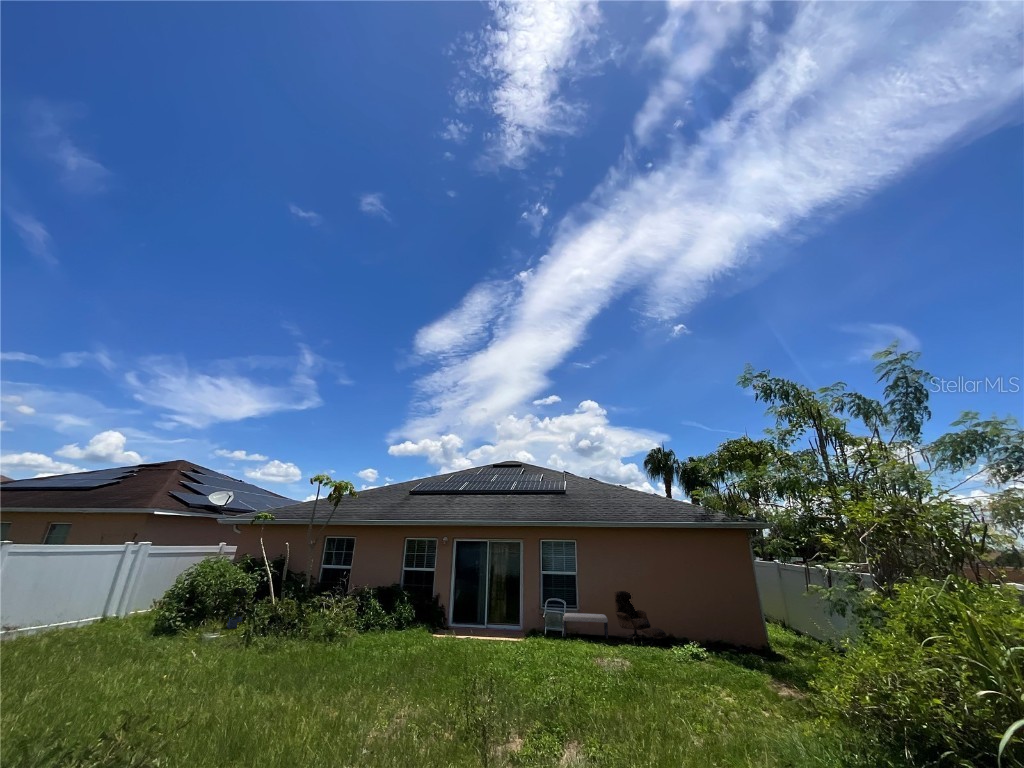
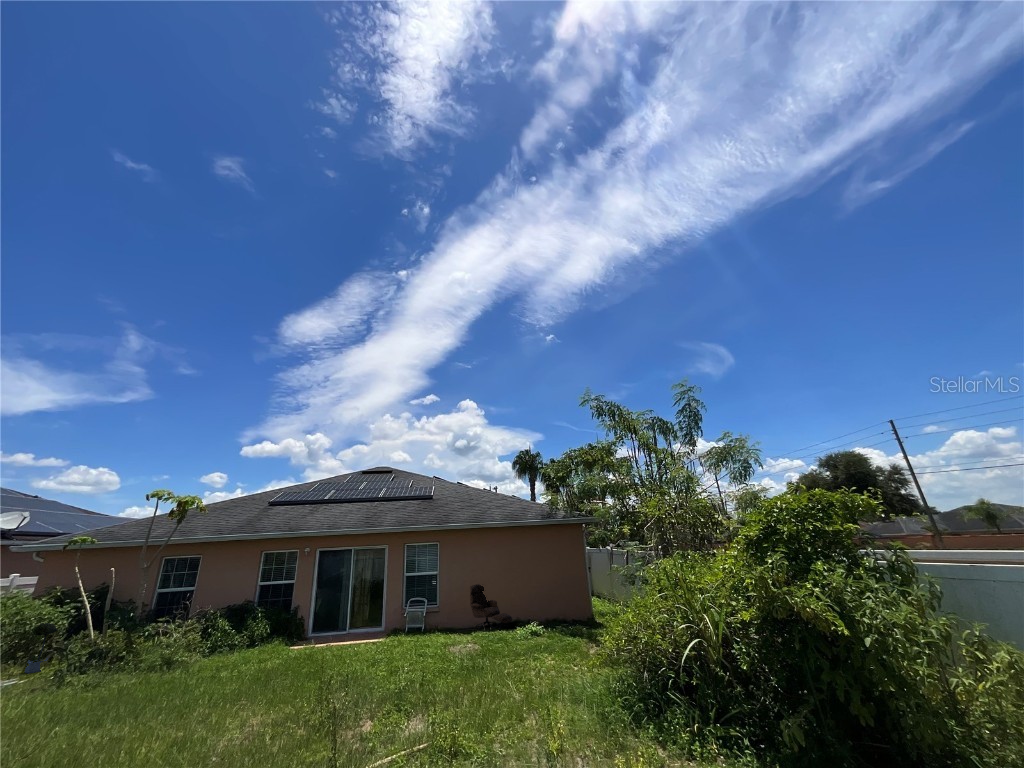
bench: present [563,613,608,639] -> none [423,607,463,632]

